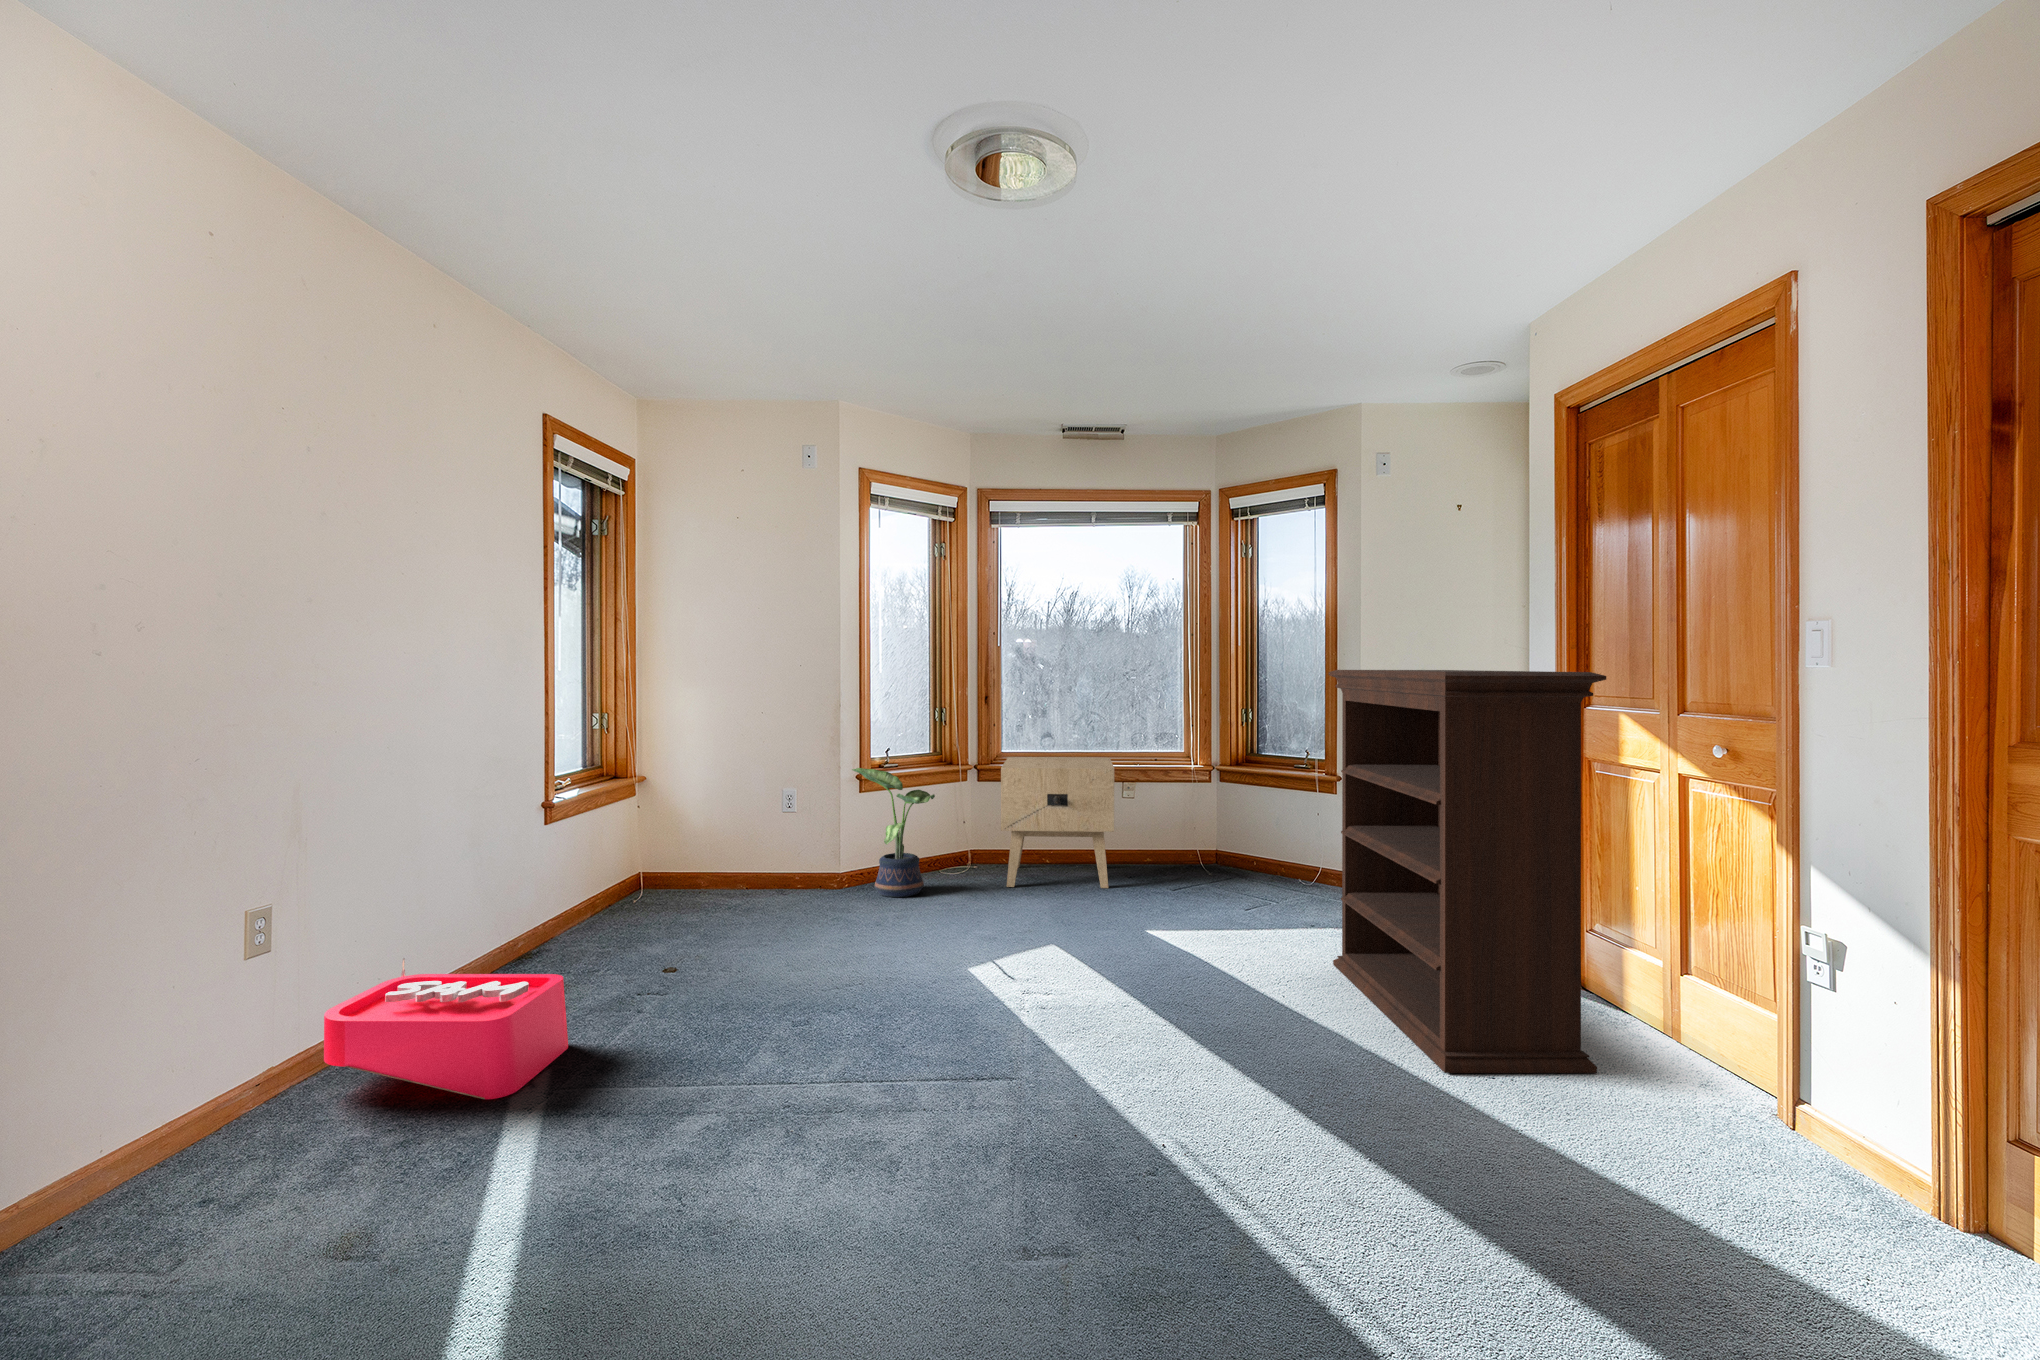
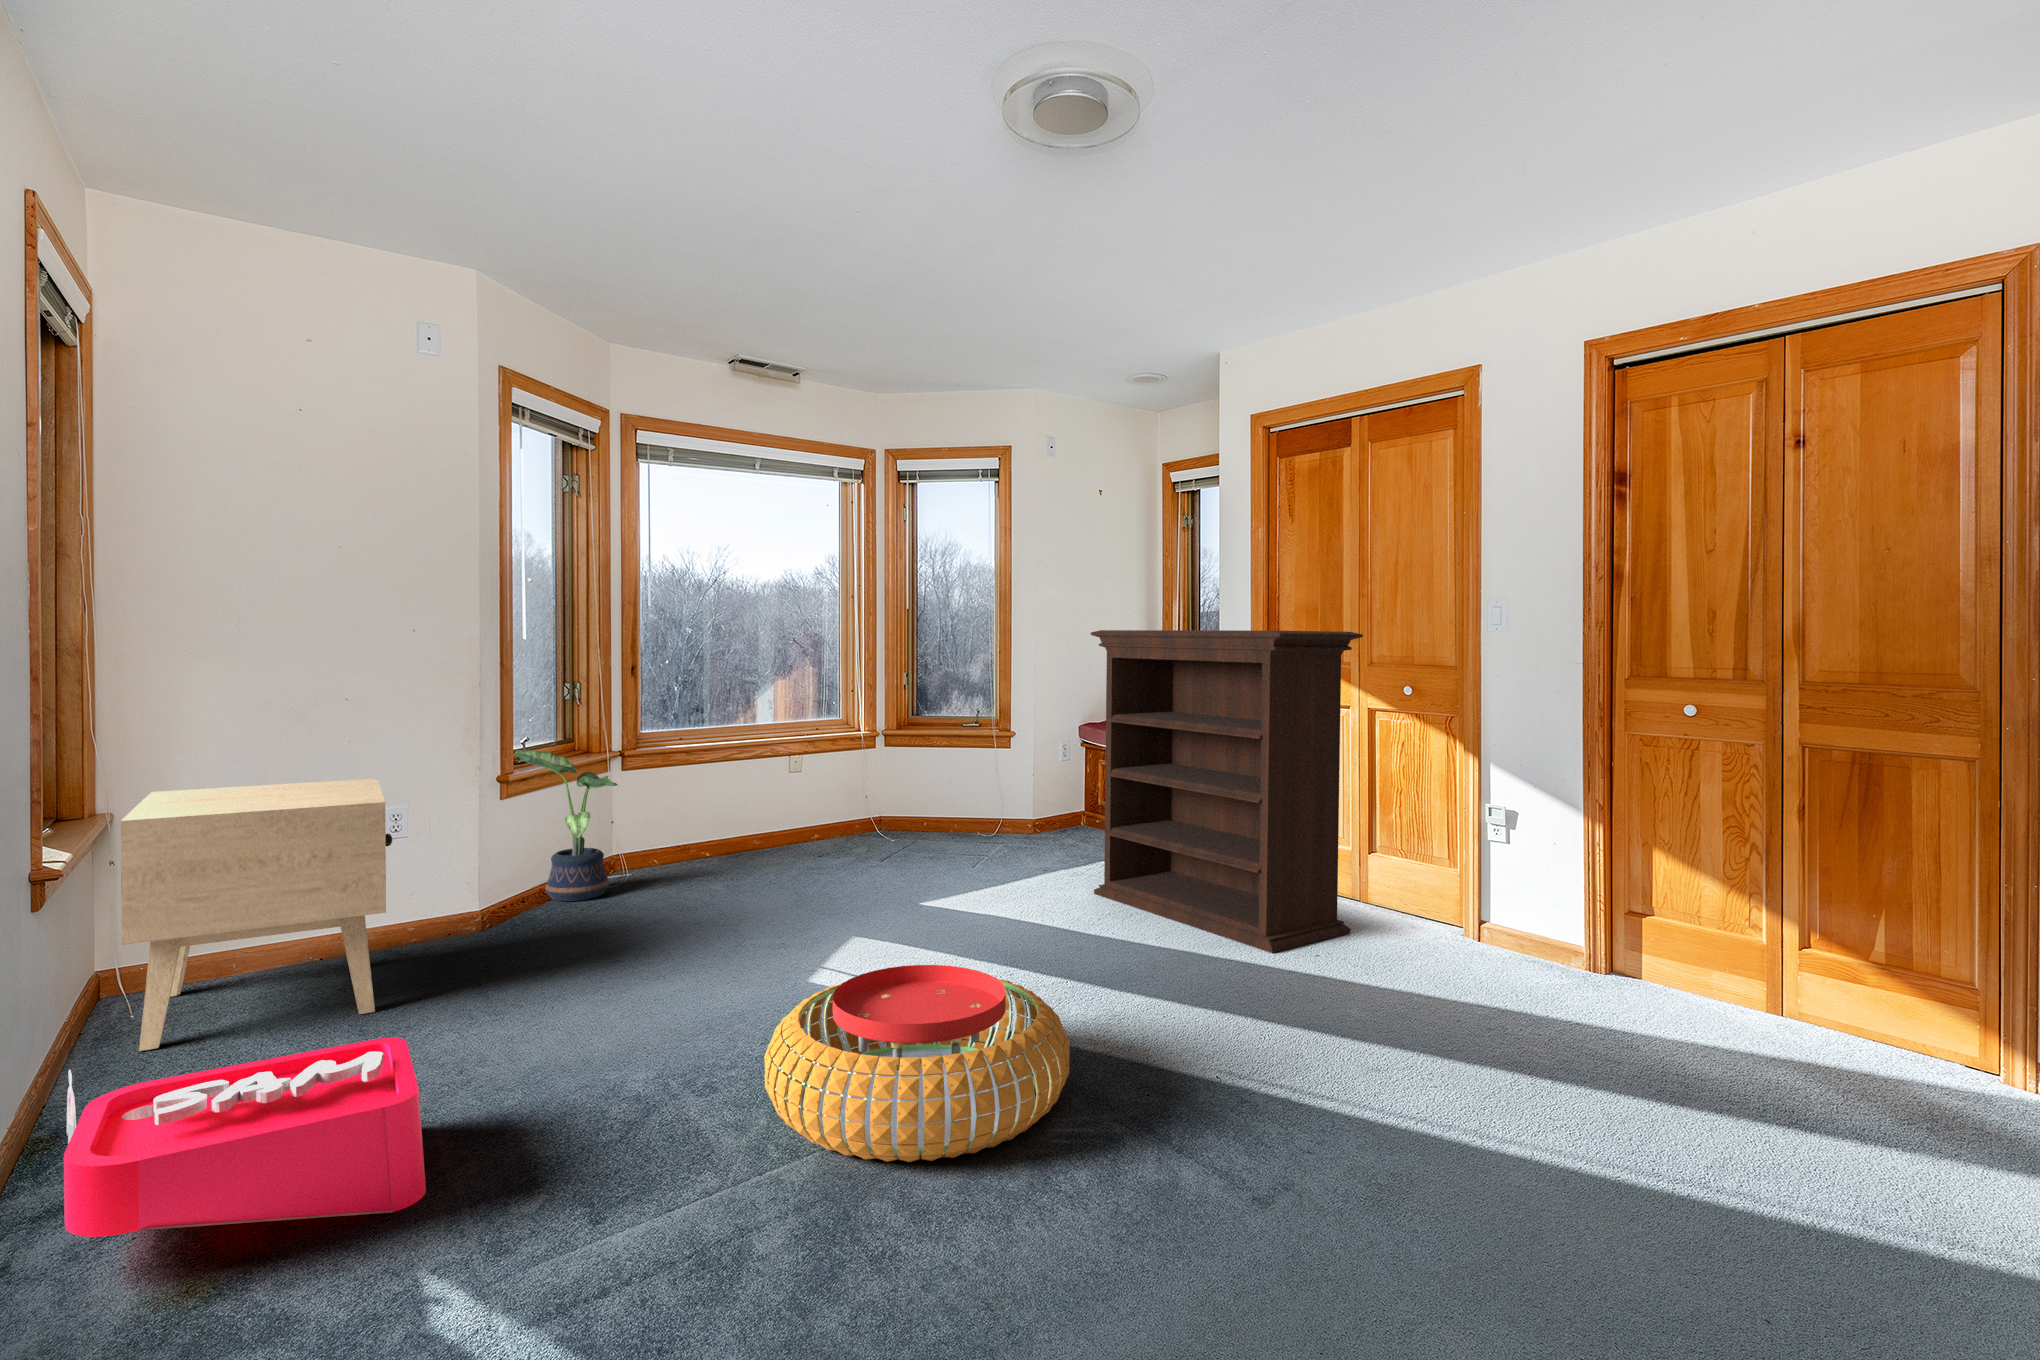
nightstand: present [1001,757,1114,888] -> present [121,779,392,1051]
pouf: none [725,994,1017,1188] -> present [764,965,1070,1162]

